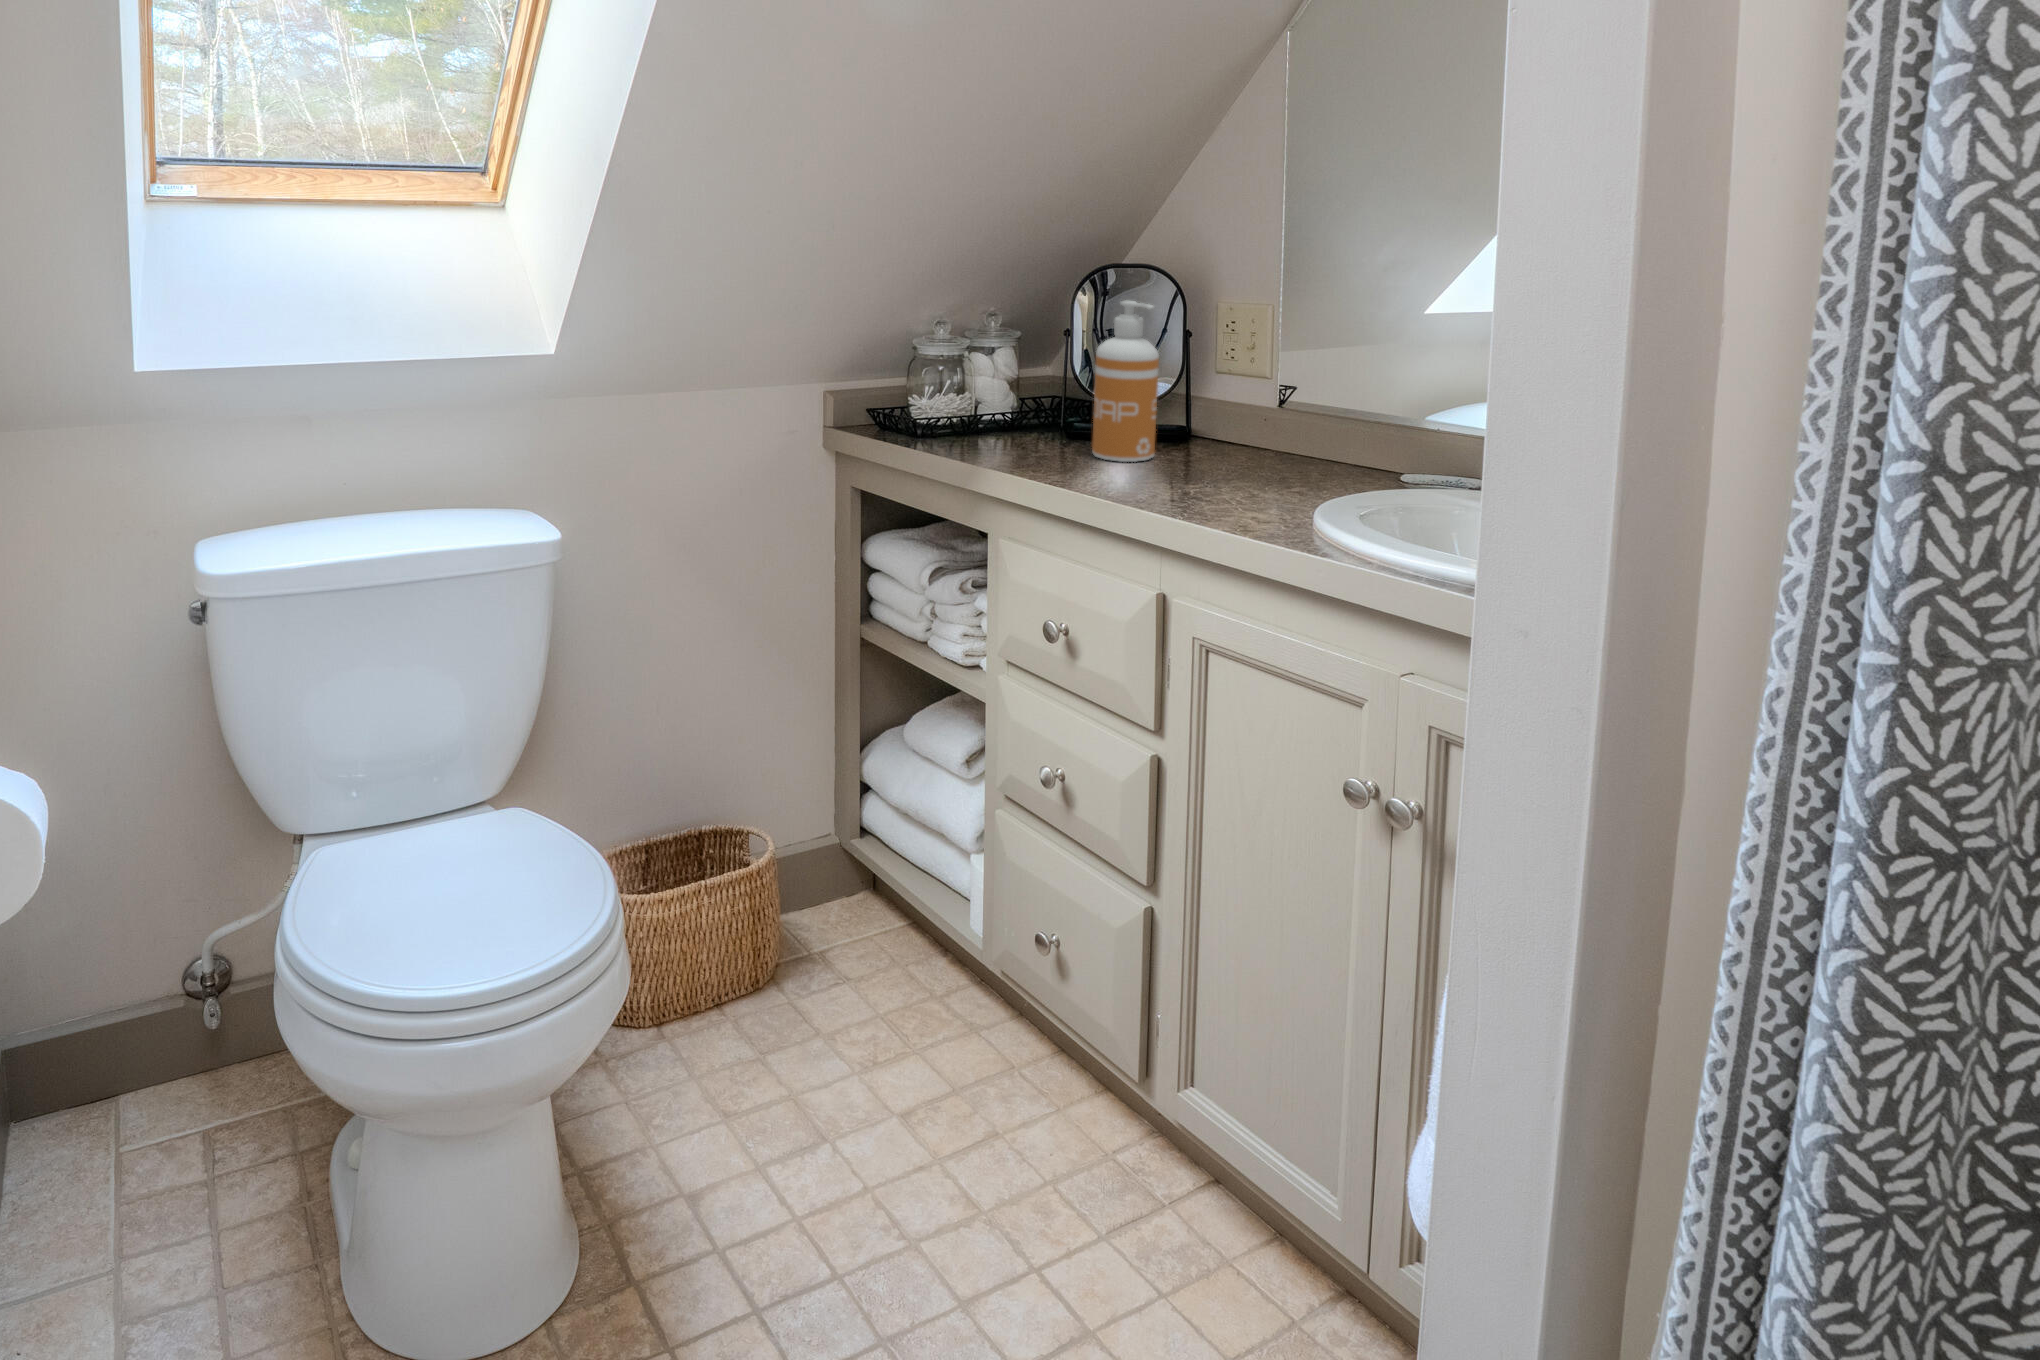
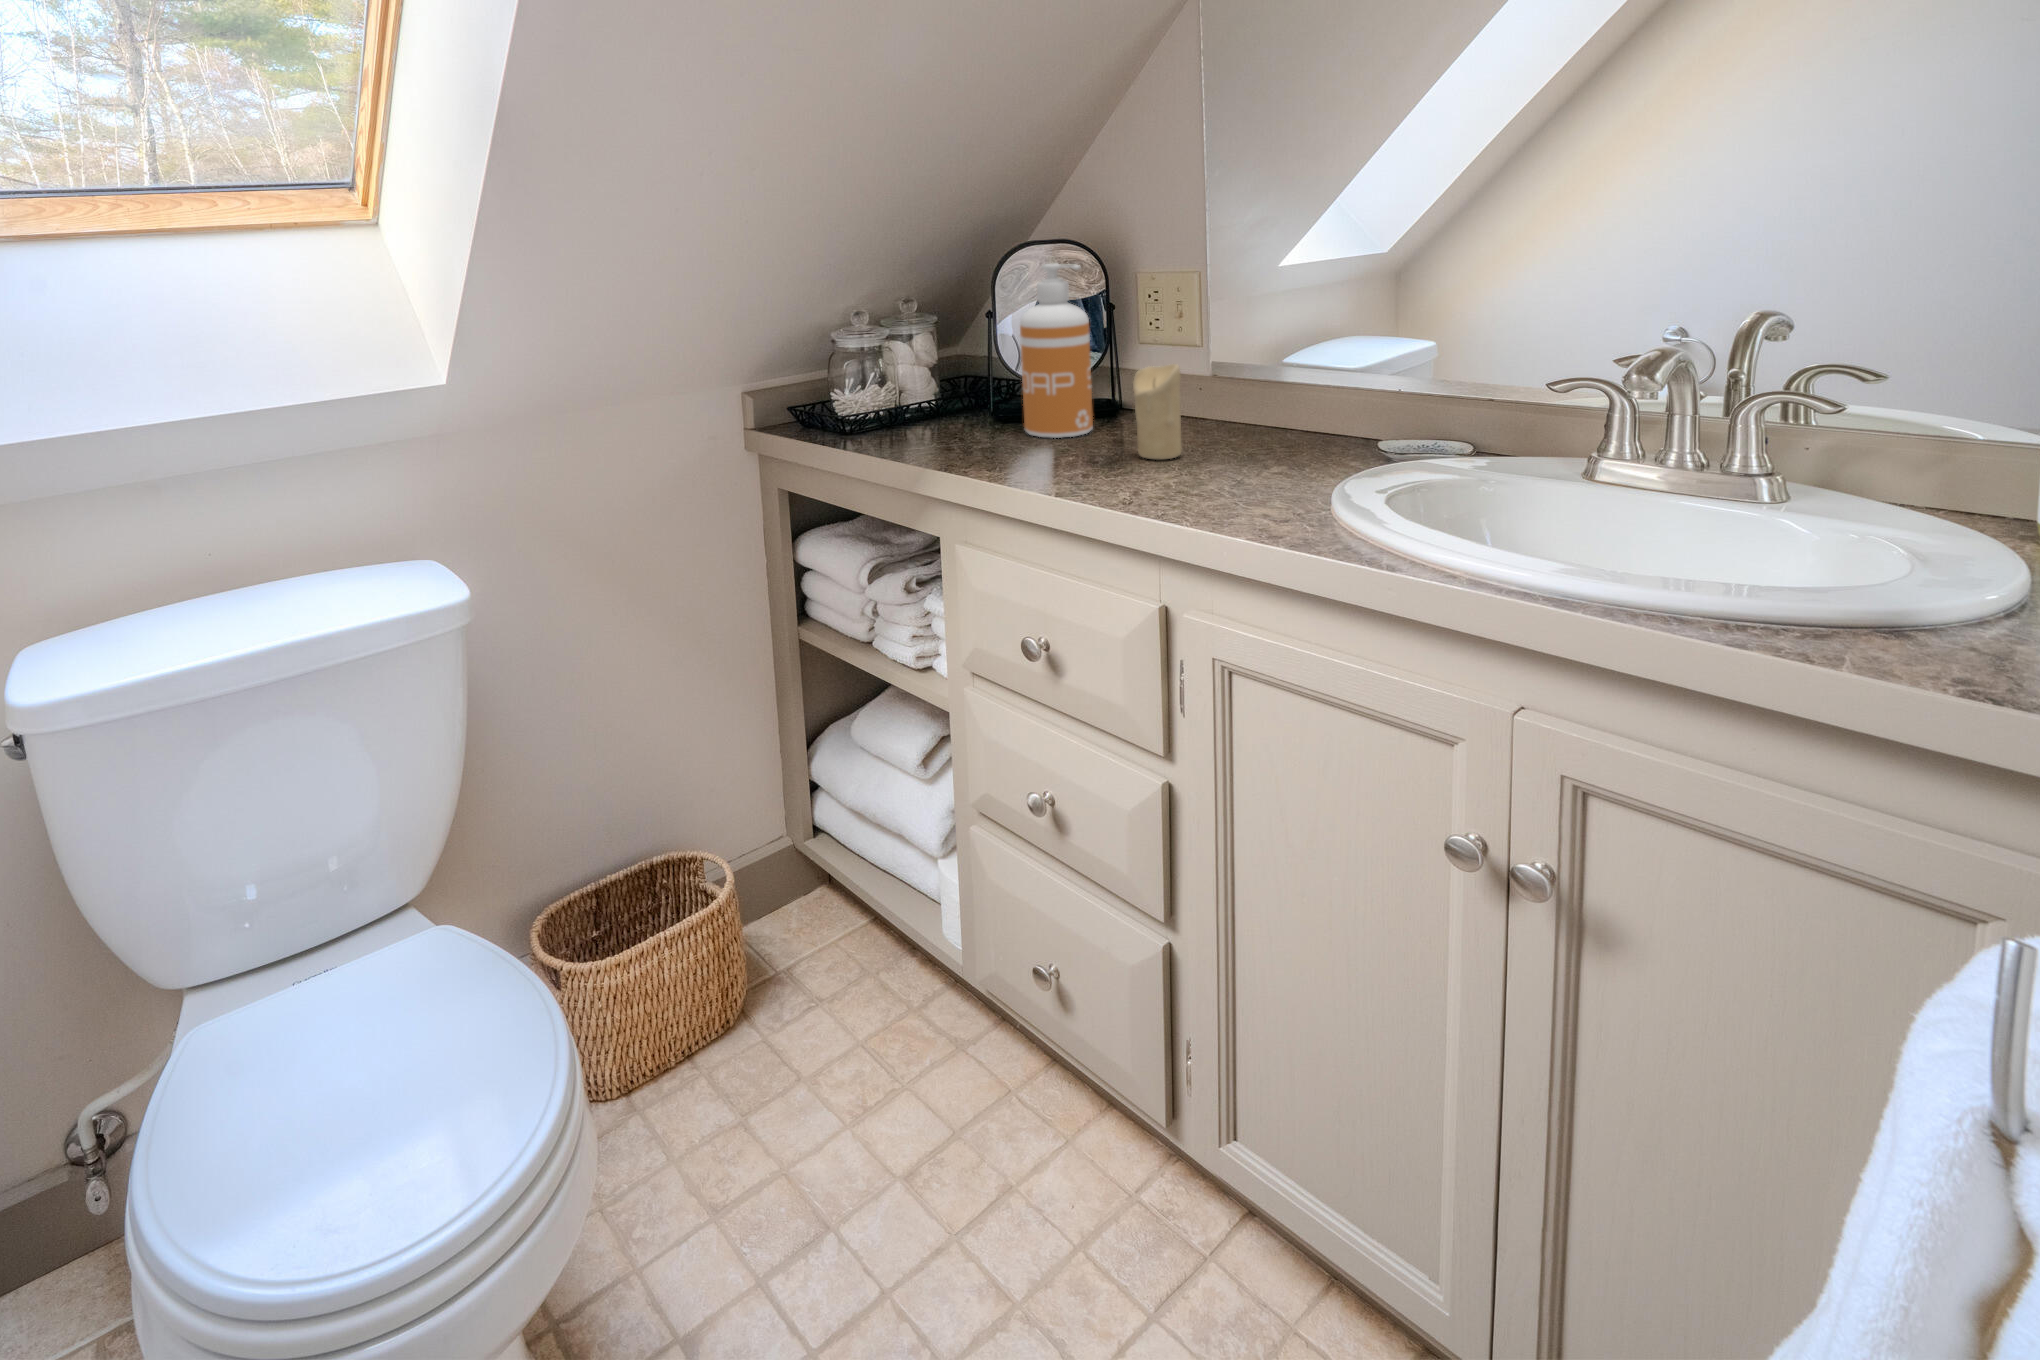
candle: none [1178,405,1220,488] -> present [1133,364,1181,459]

